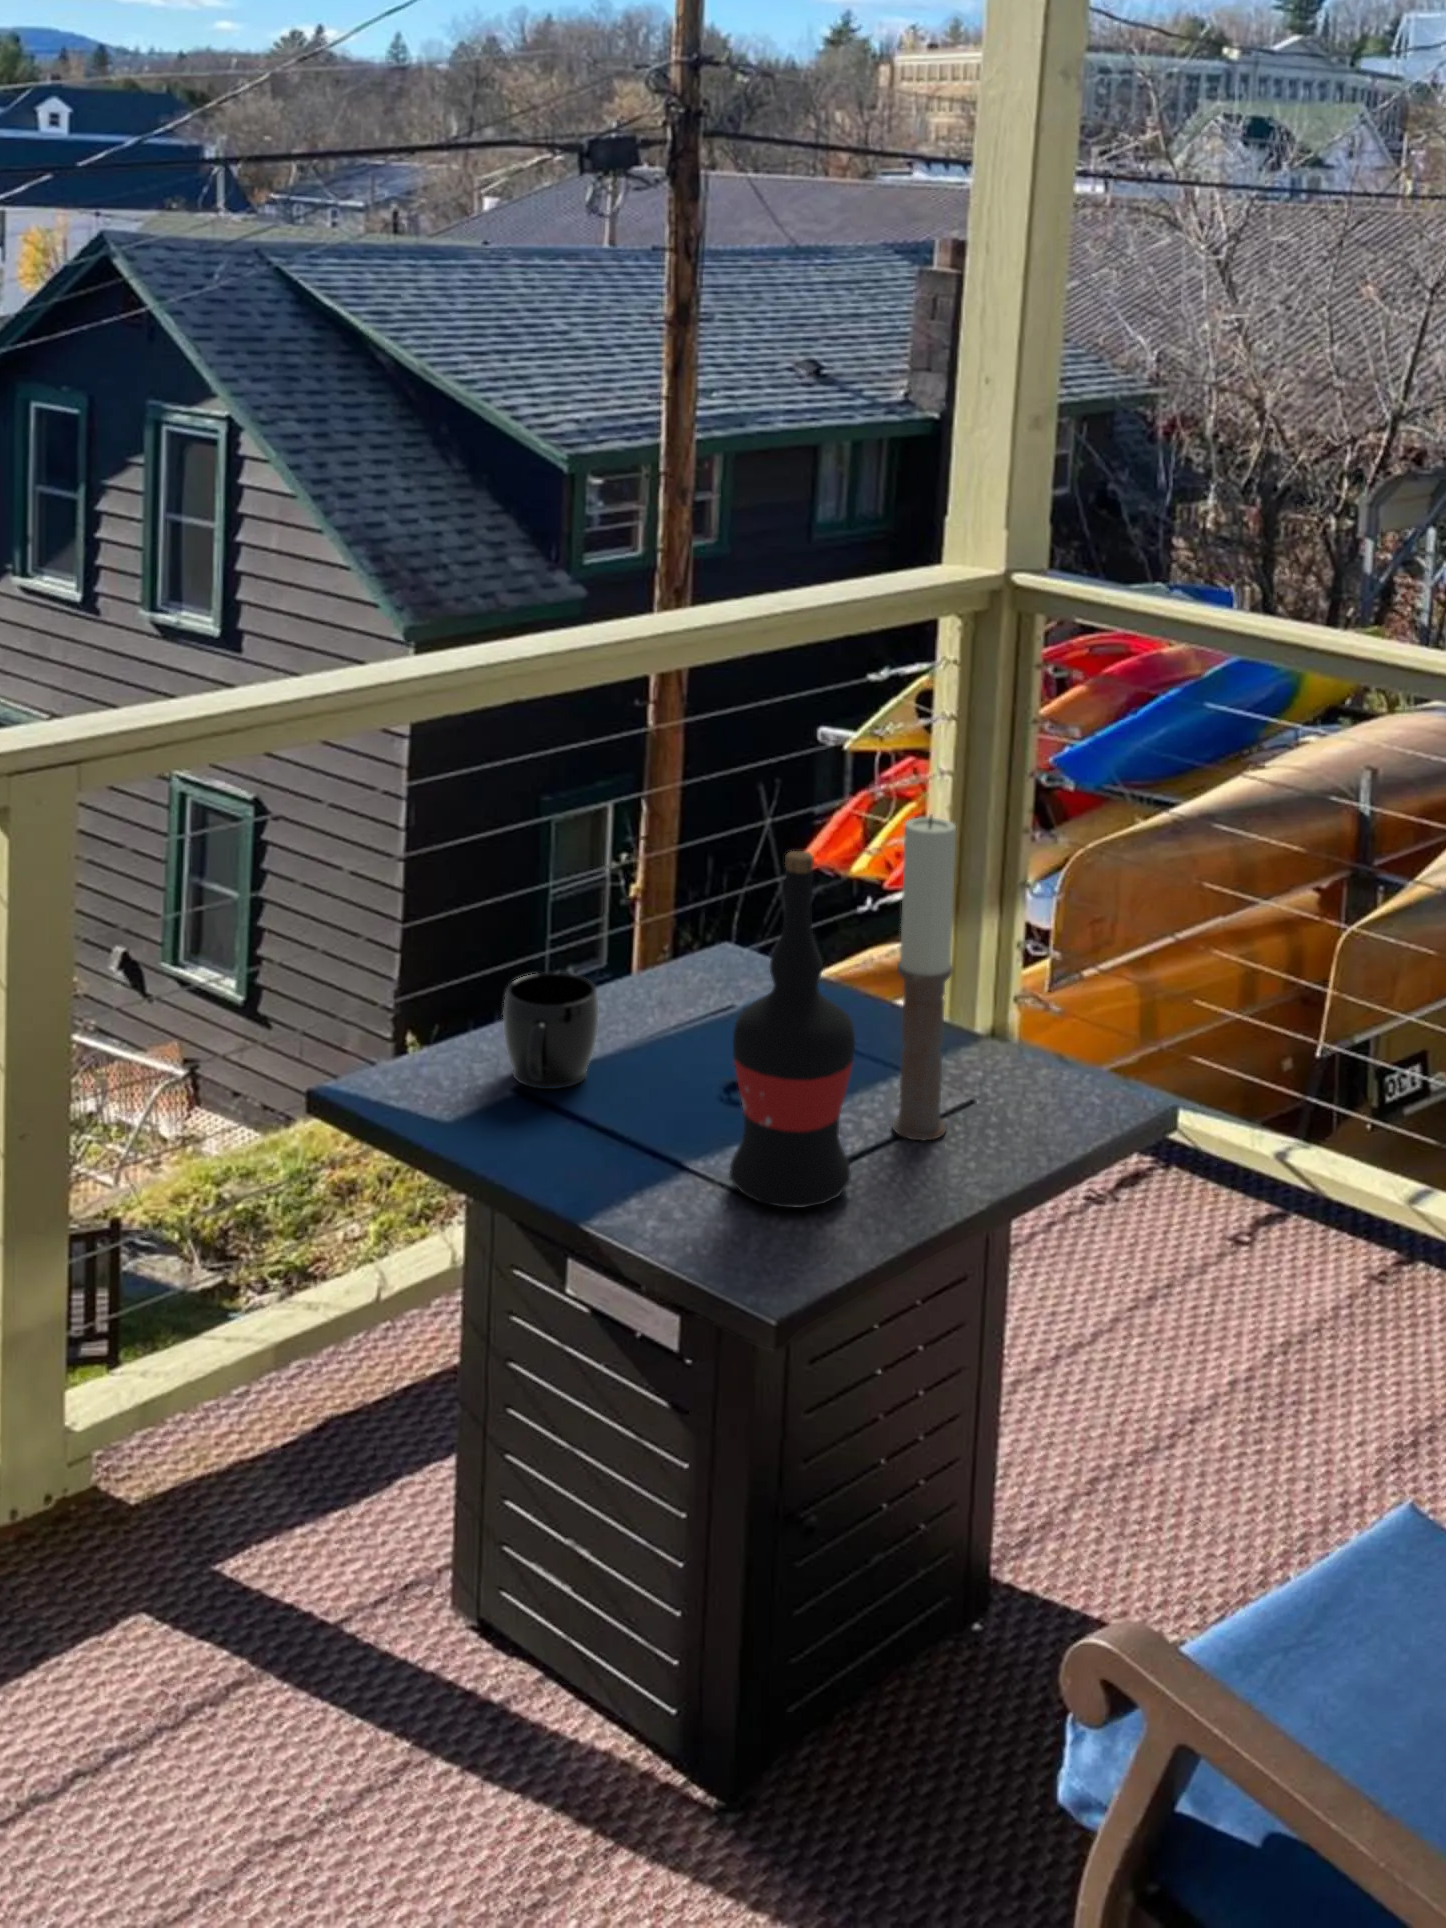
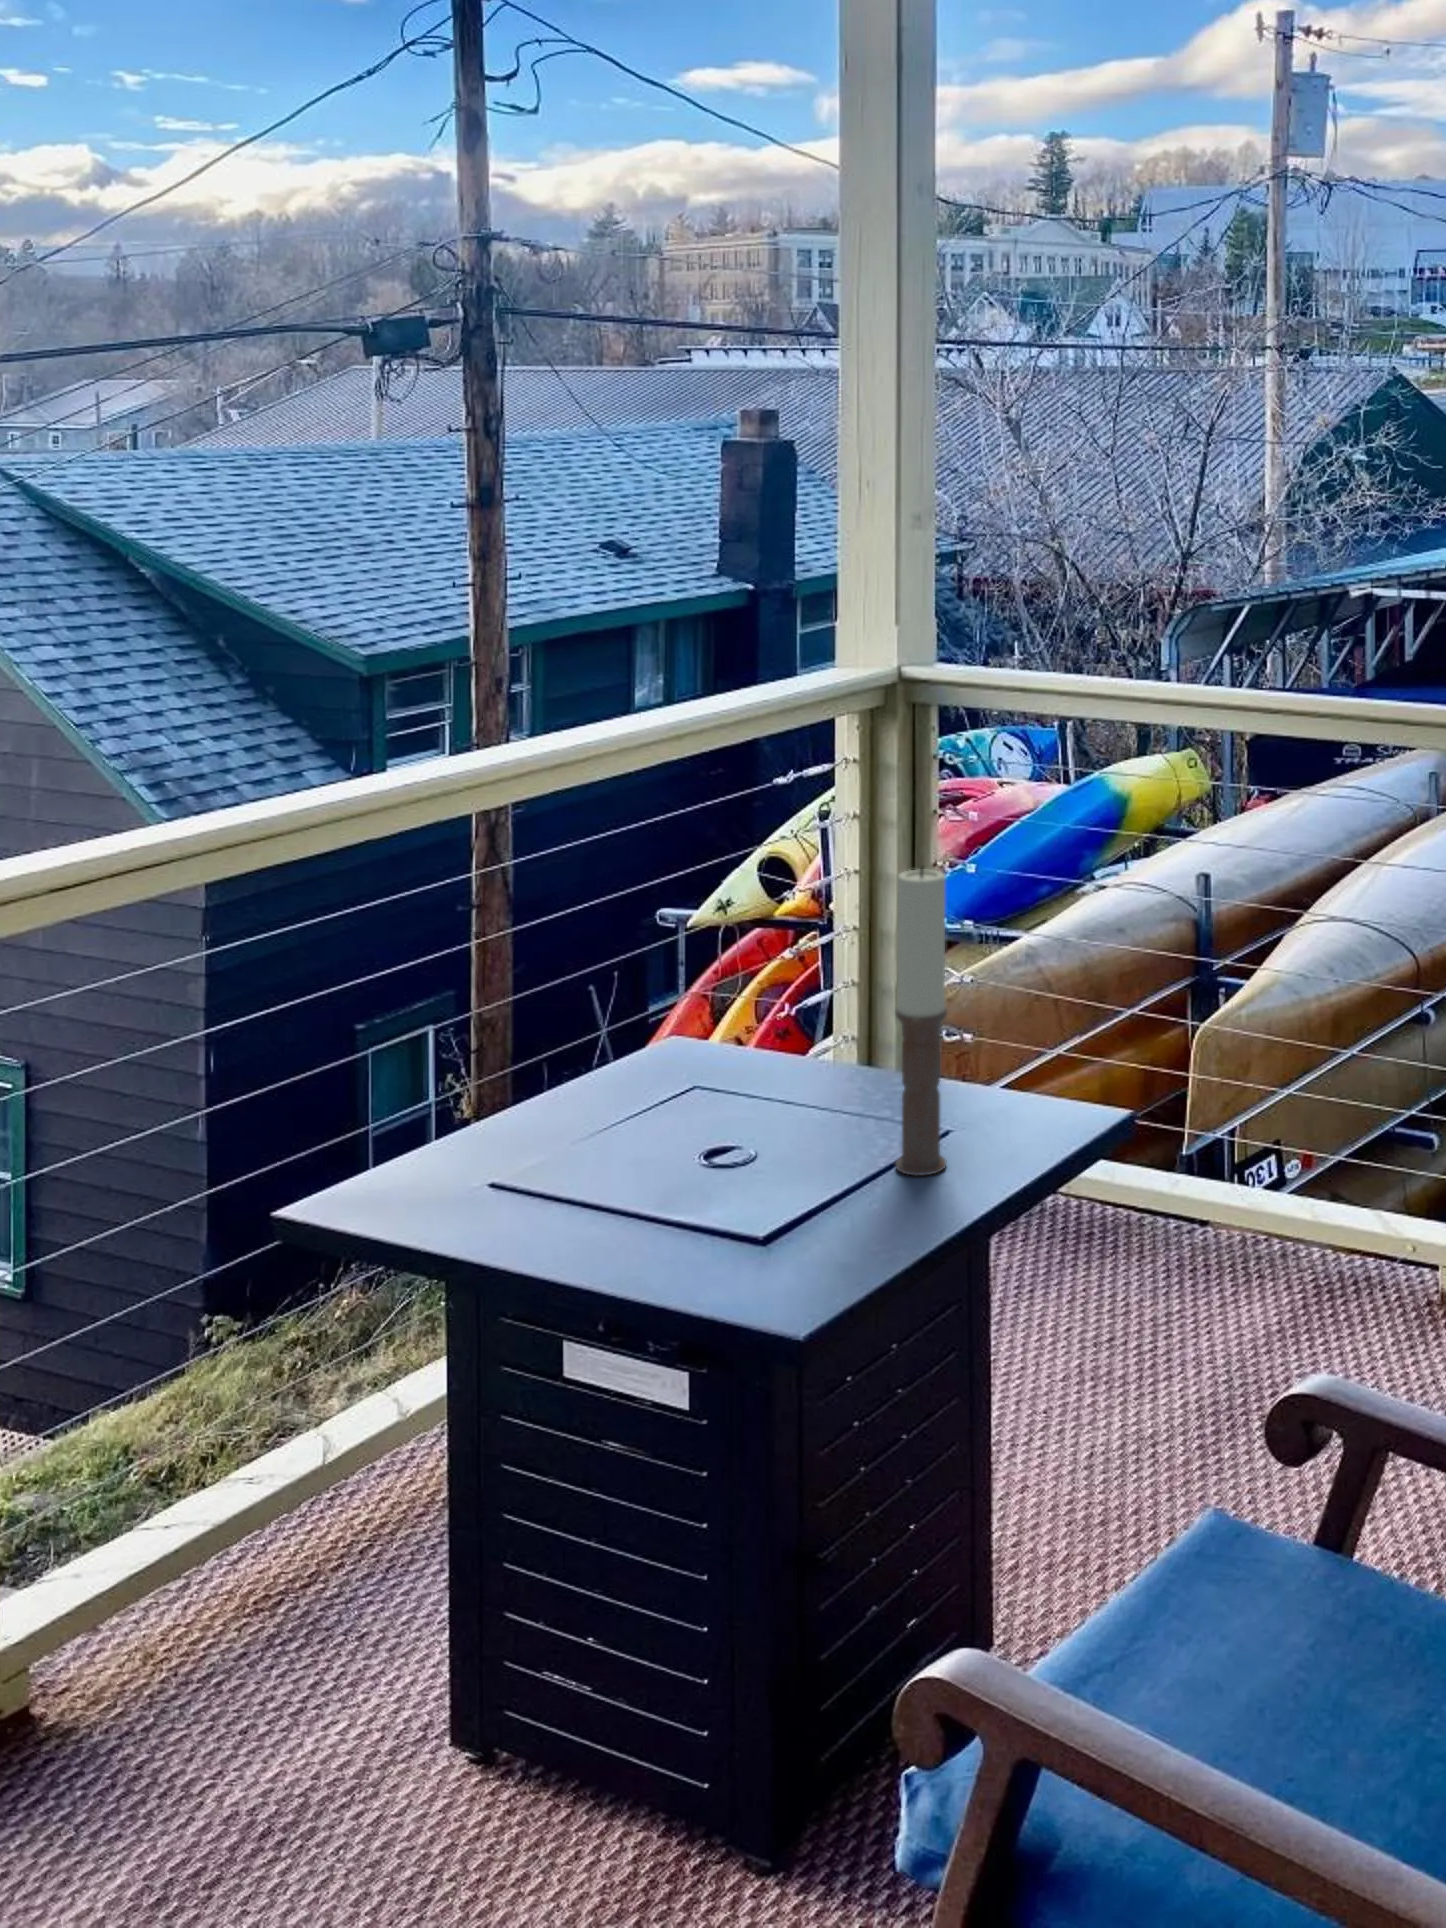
wine bottle: present [729,851,855,1208] -> none [754,904,871,1245]
mug: present [503,972,599,1089] -> none [501,1065,598,1180]

